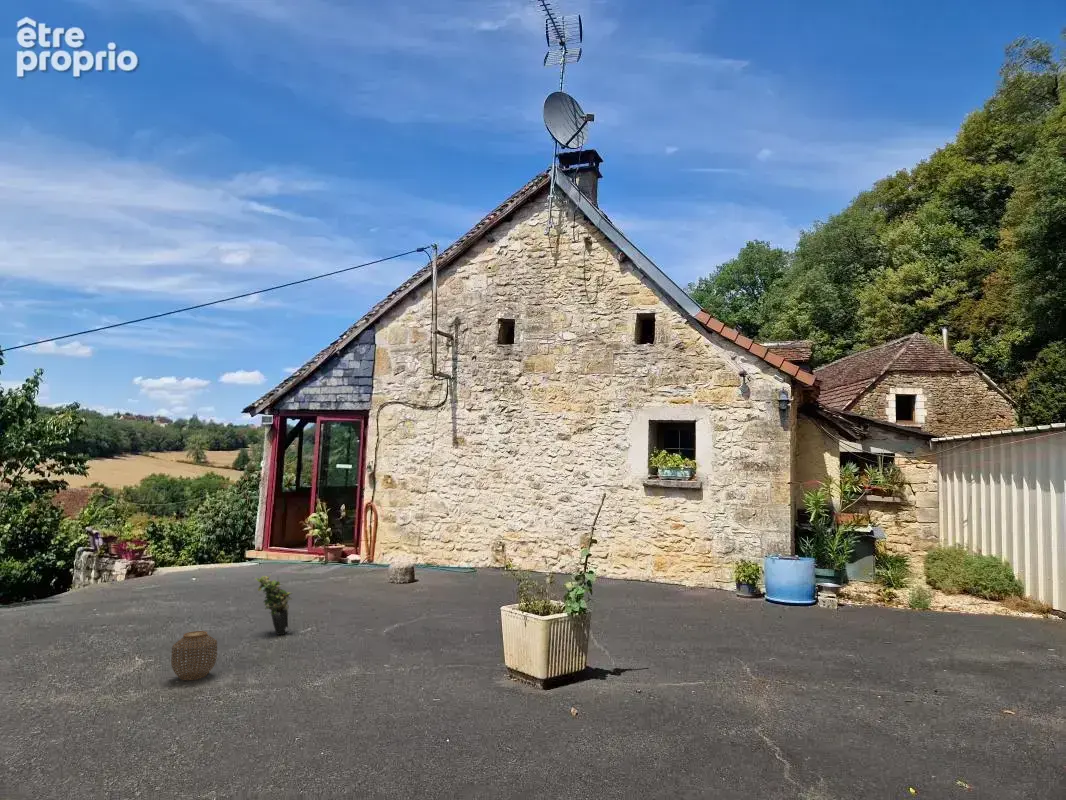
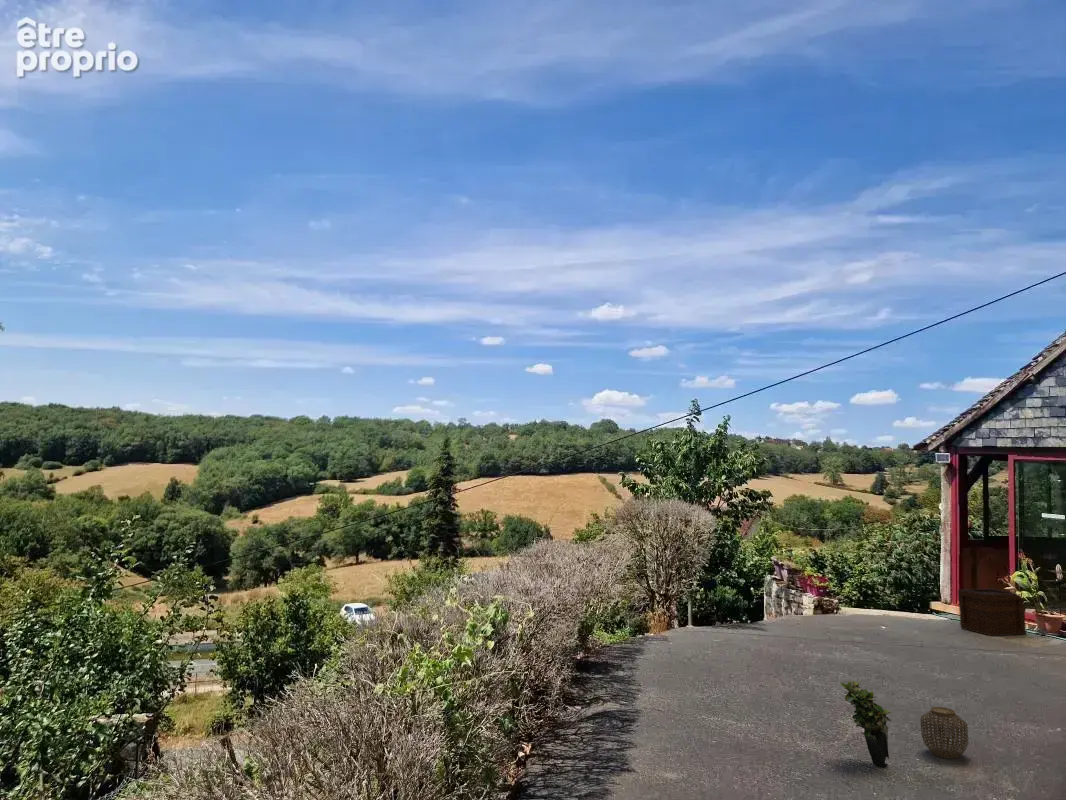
wooden crate: none [265,533,317,573] -> present [958,589,1026,636]
potted plant: present [255,576,291,635] -> present [840,681,891,767]

